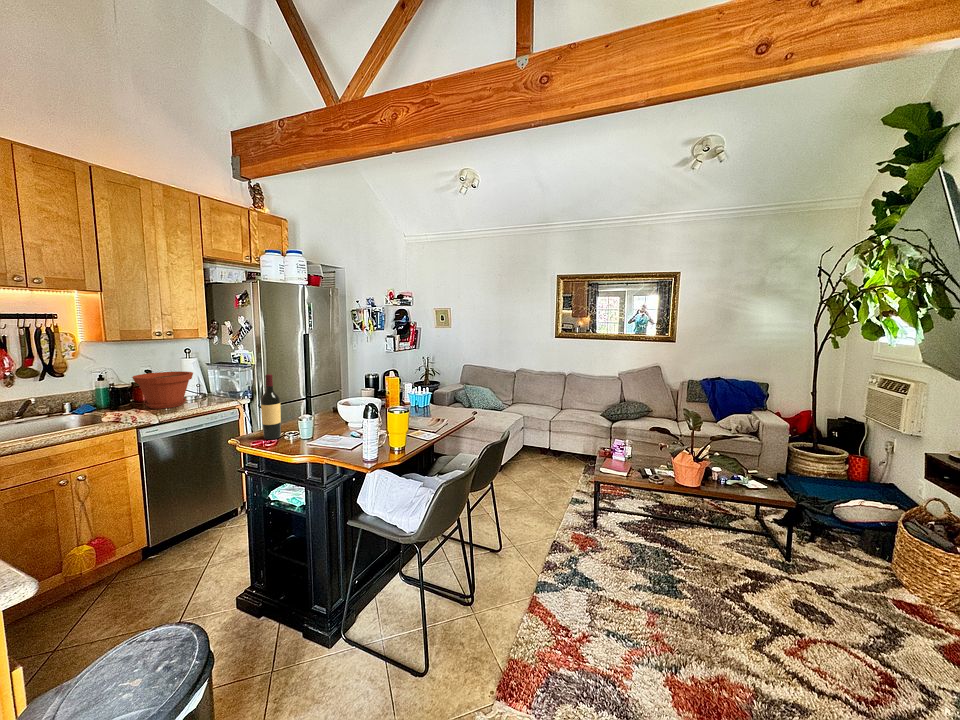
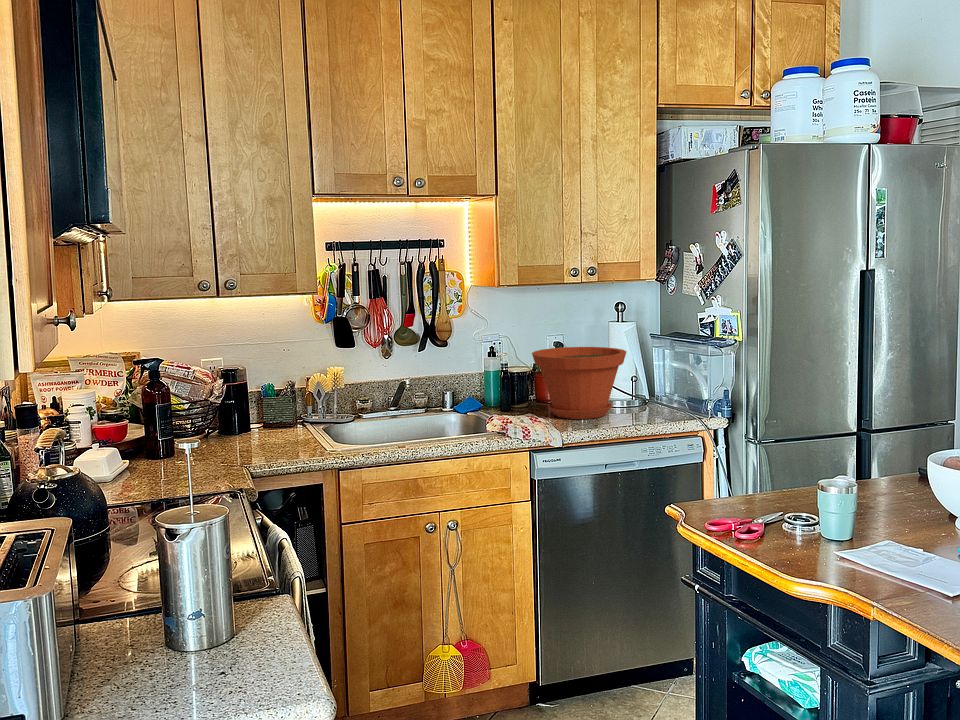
wine bottle: present [261,374,281,439] -> none [736,367,779,525]

